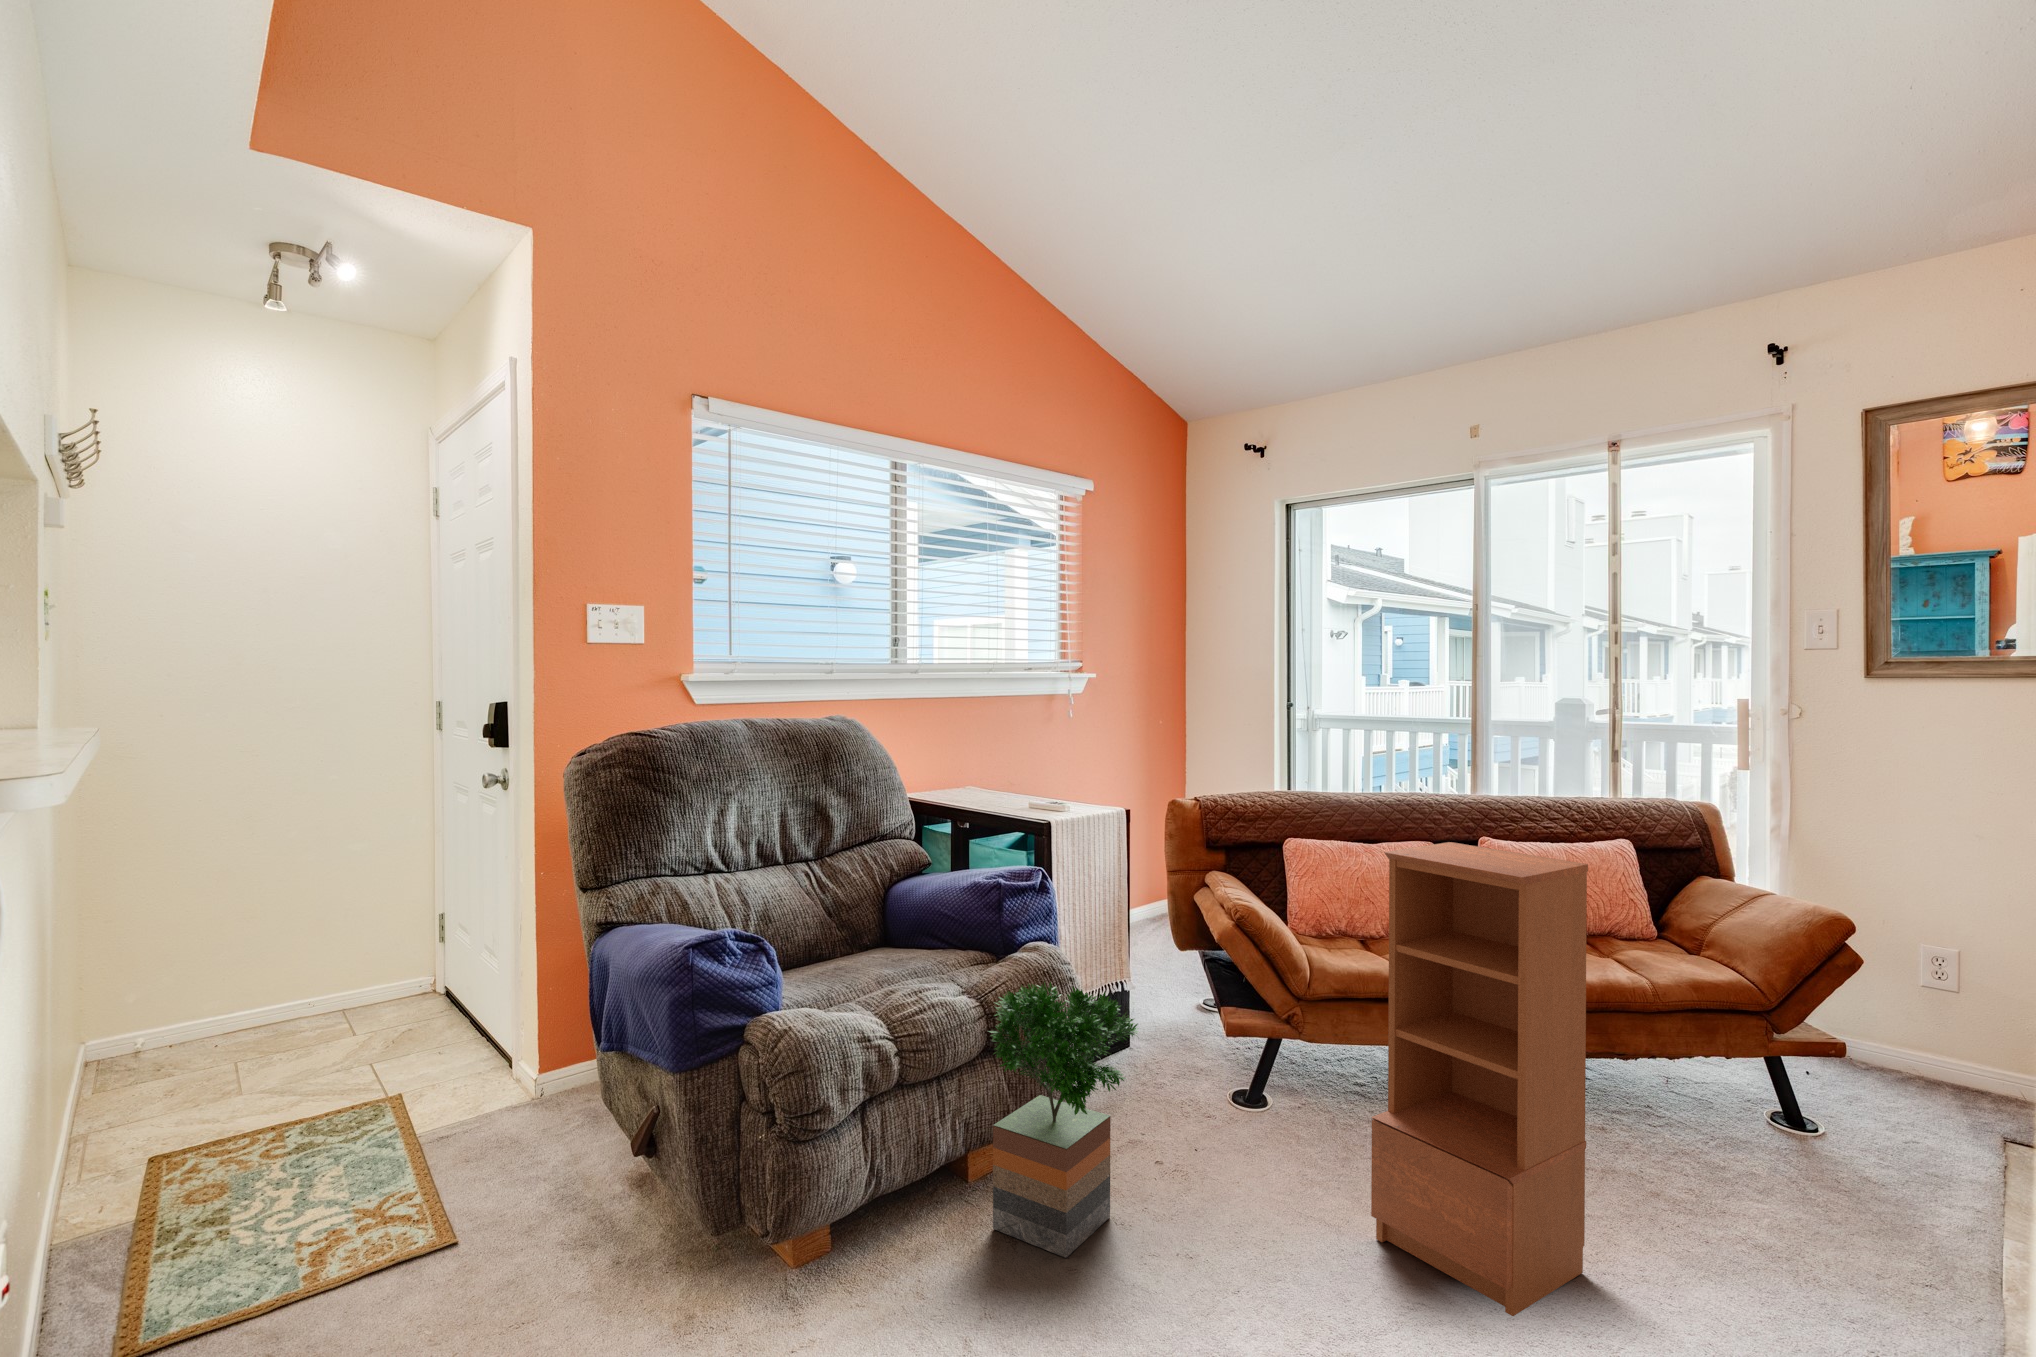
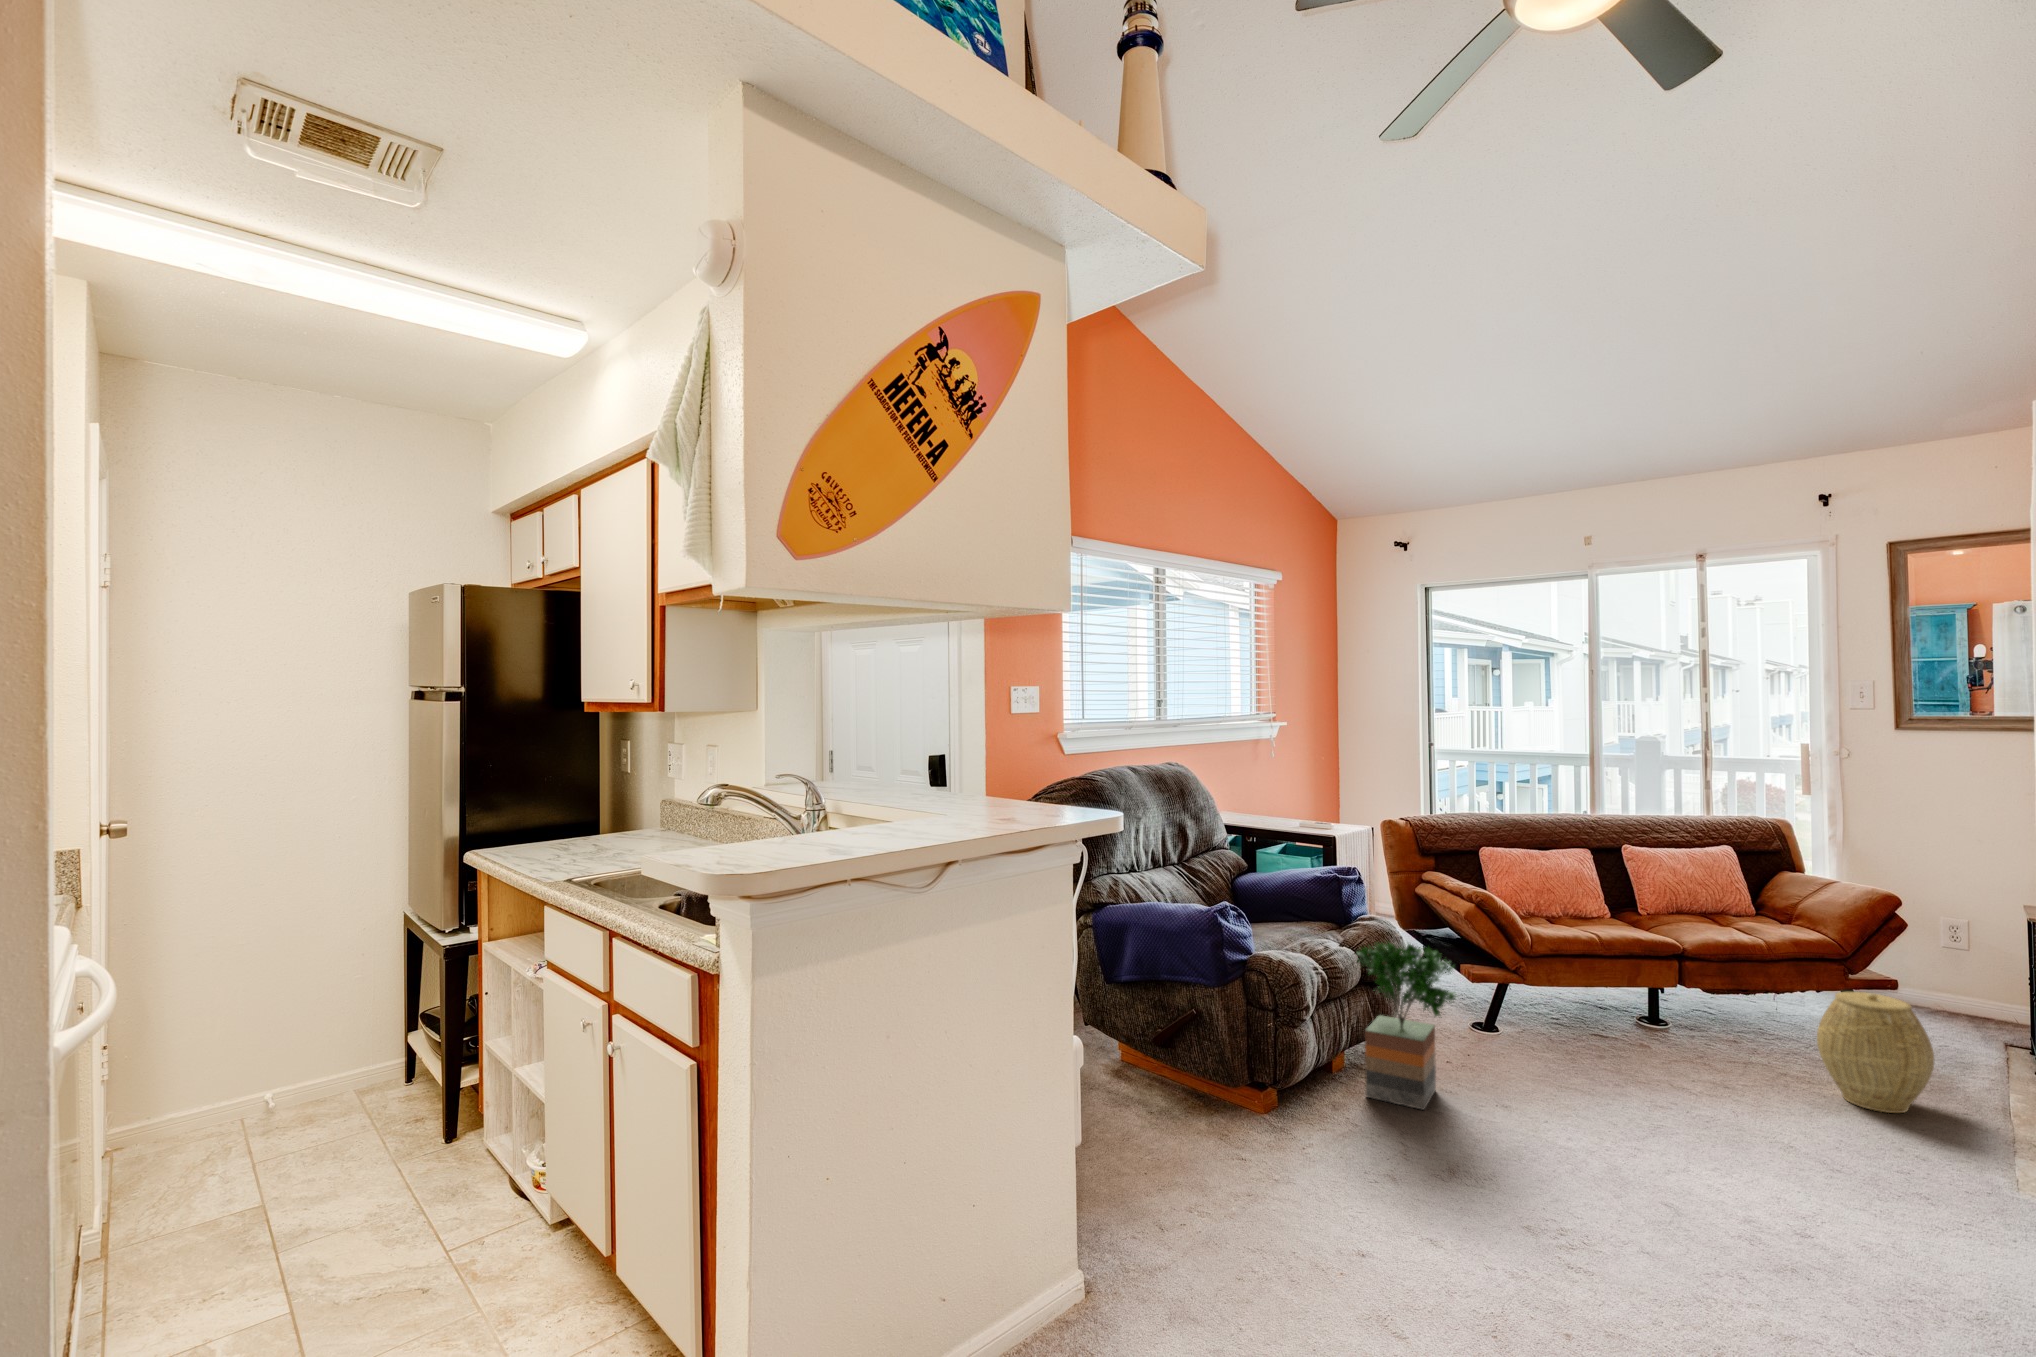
bookcase: present [1371,842,1588,1316] -> none [1609,847,1750,1134]
woven basket: none [1705,1071,1882,1274] -> present [1817,992,1934,1113]

